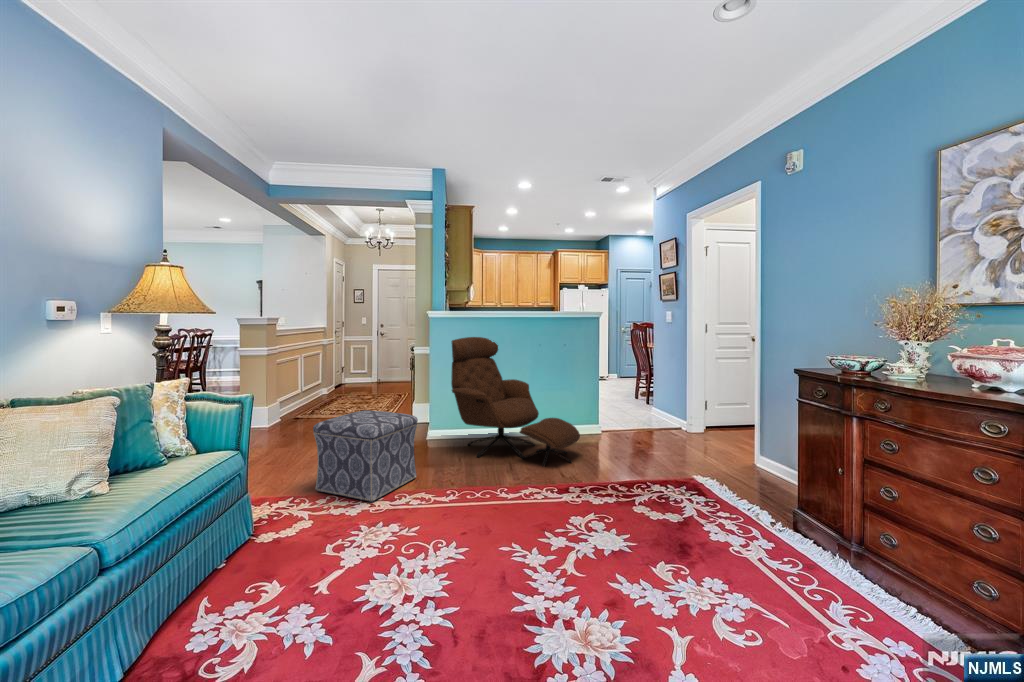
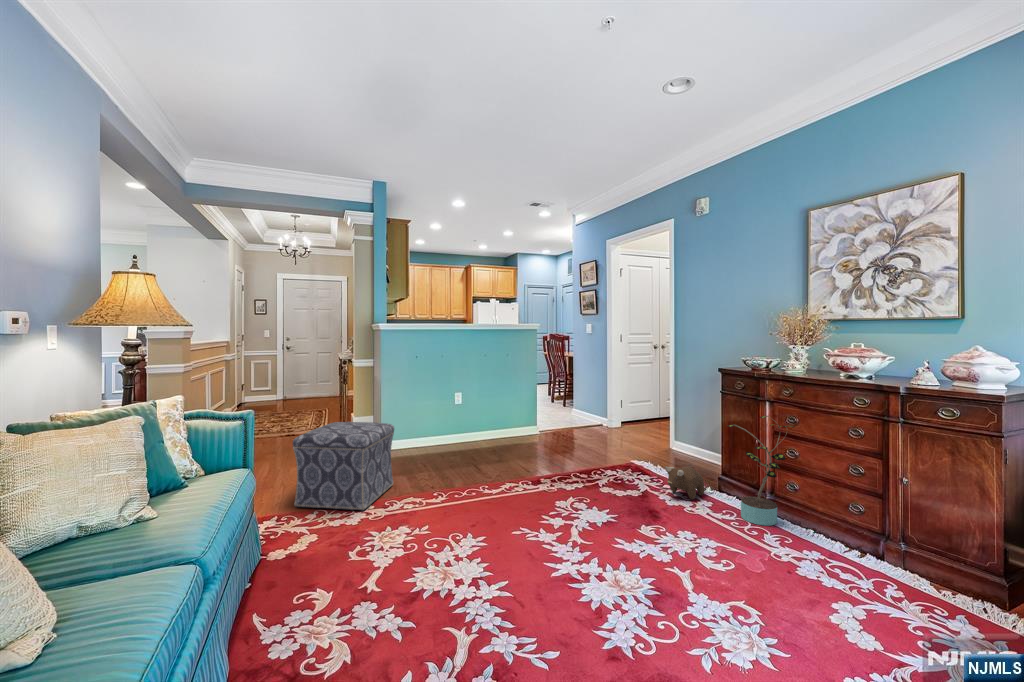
lounge chair: present [451,337,580,467] -> none [409,347,533,465]
potted plant: none [790,437,890,589] -> present [728,416,795,526]
plush toy: none [712,490,767,536] -> present [665,467,704,500]

